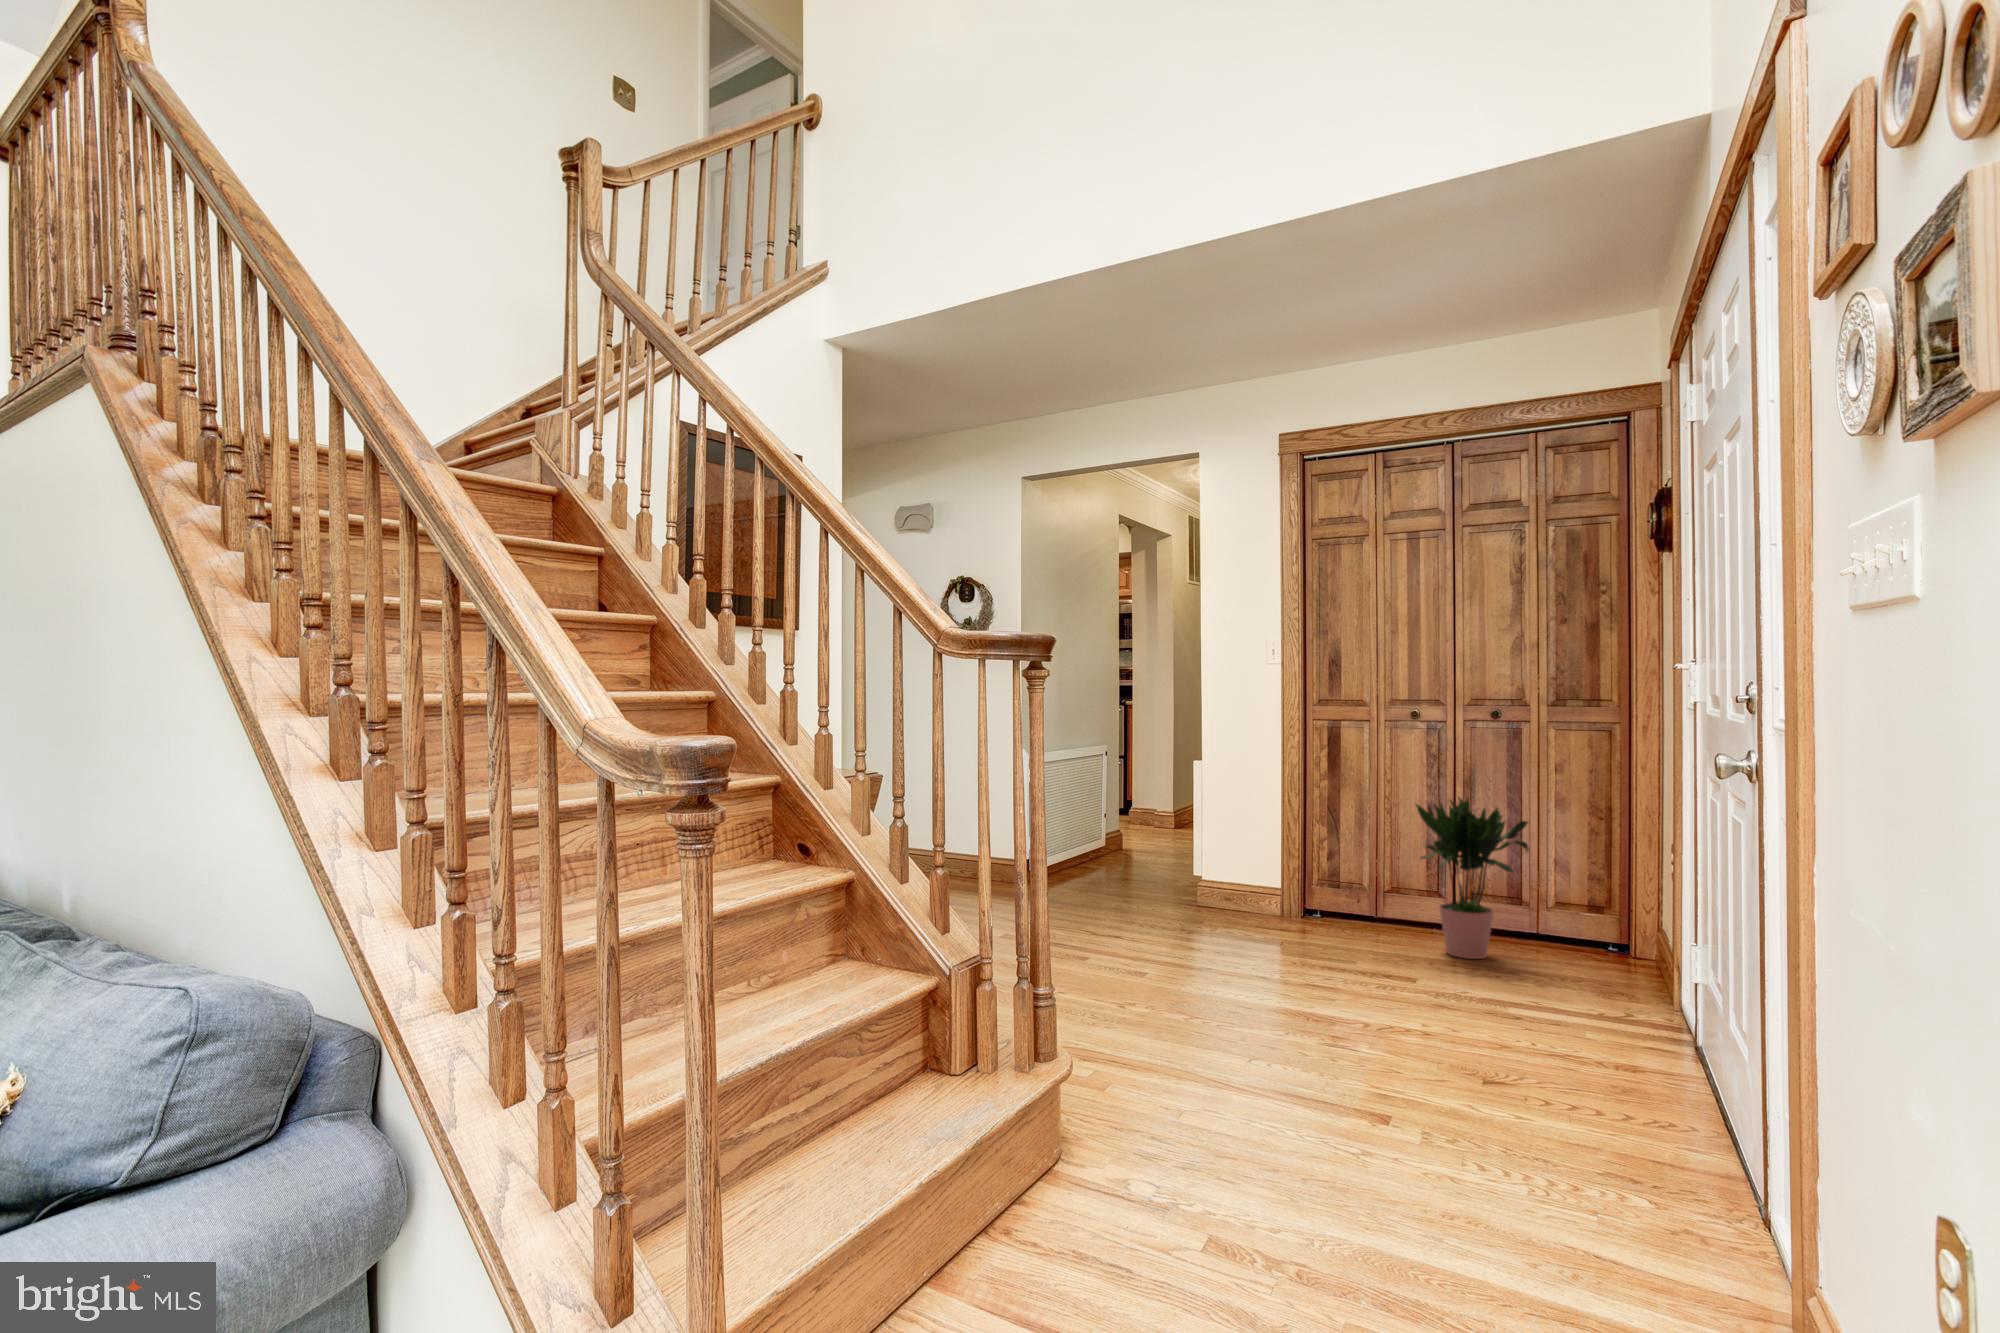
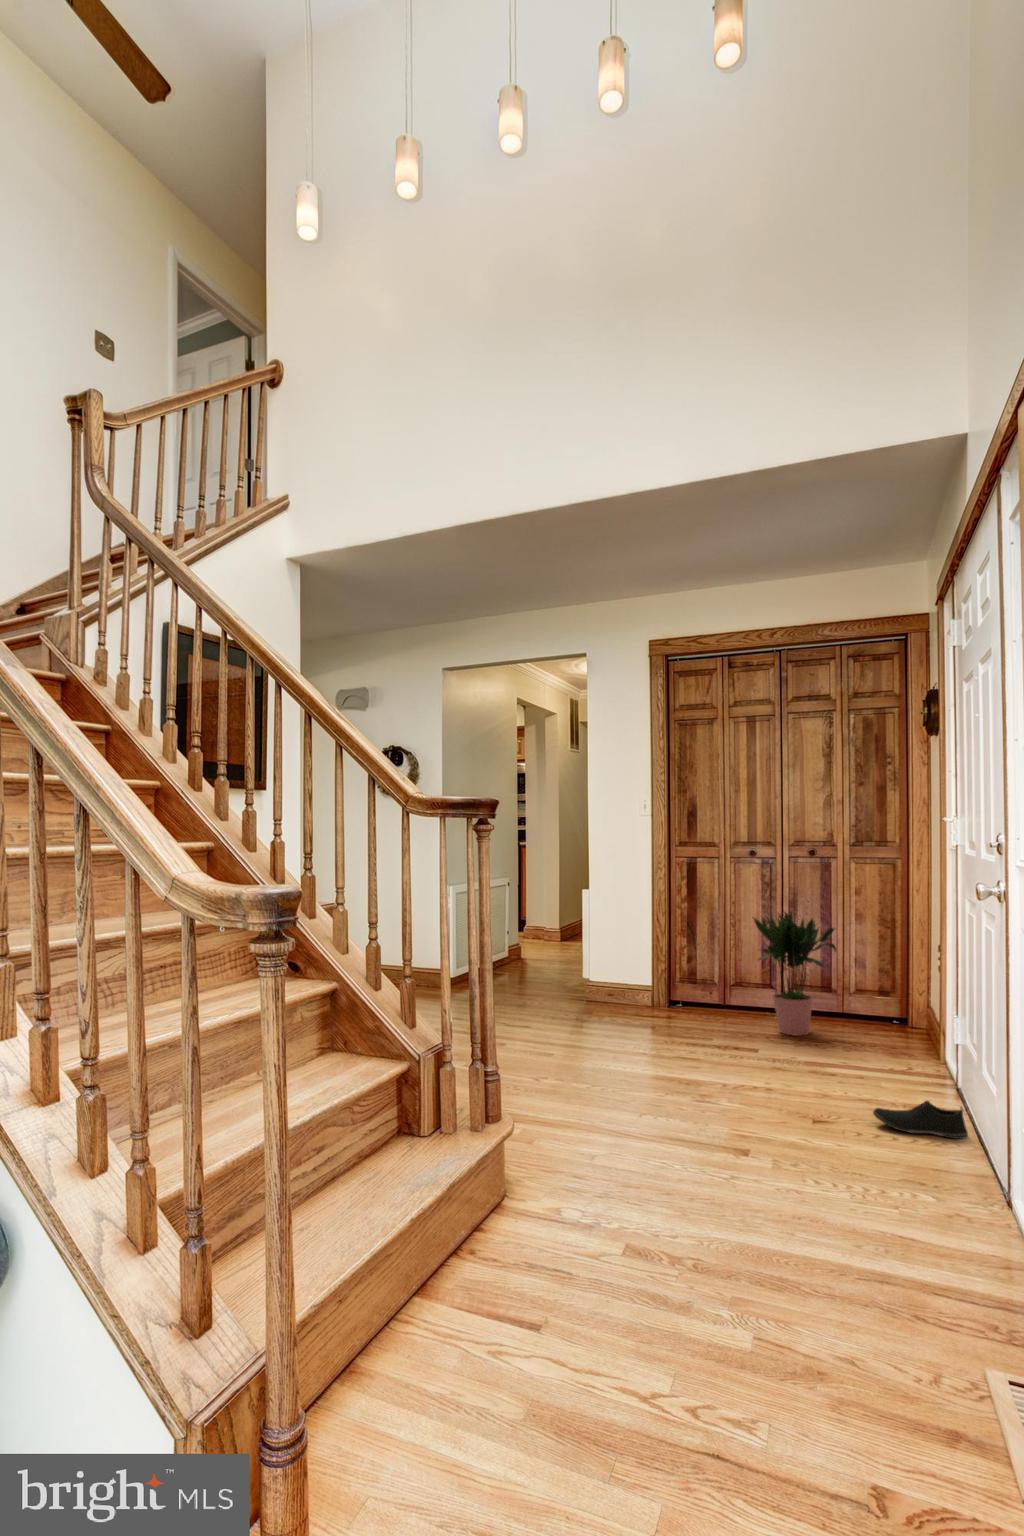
shoe: none [1568,1061,1706,1118] -> present [873,1101,968,1139]

